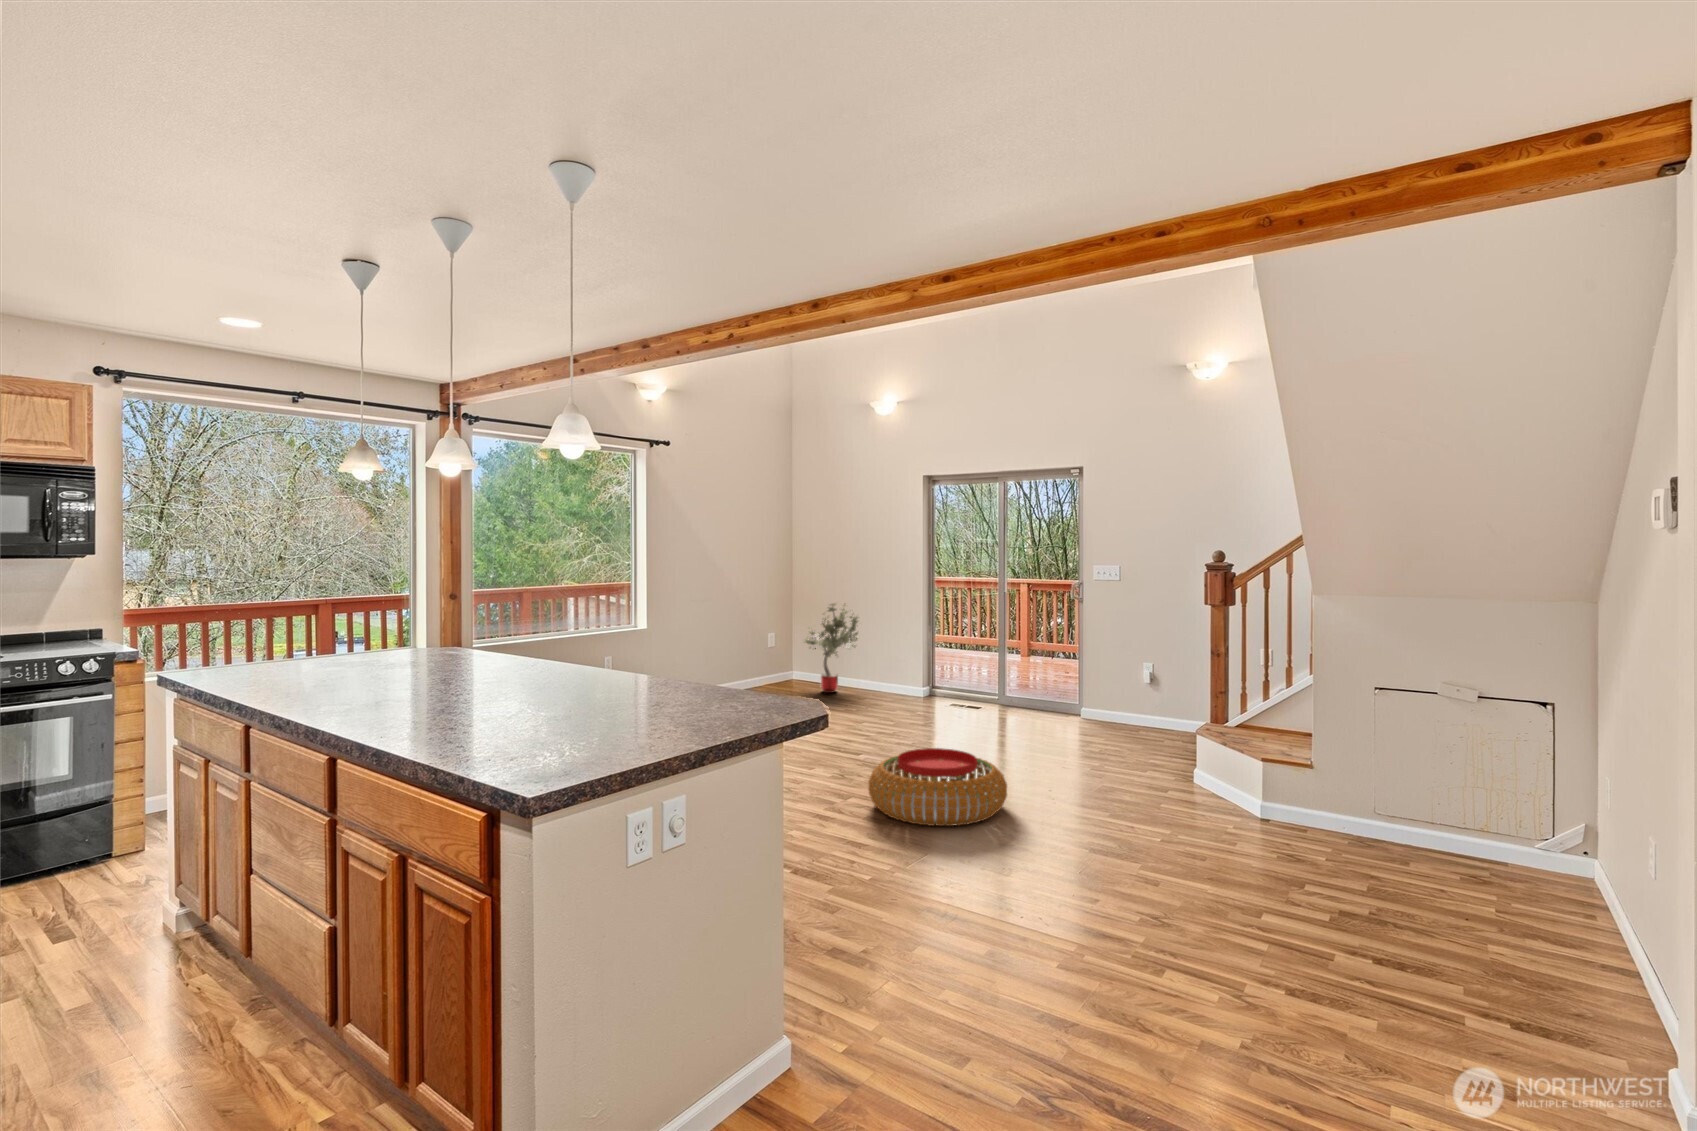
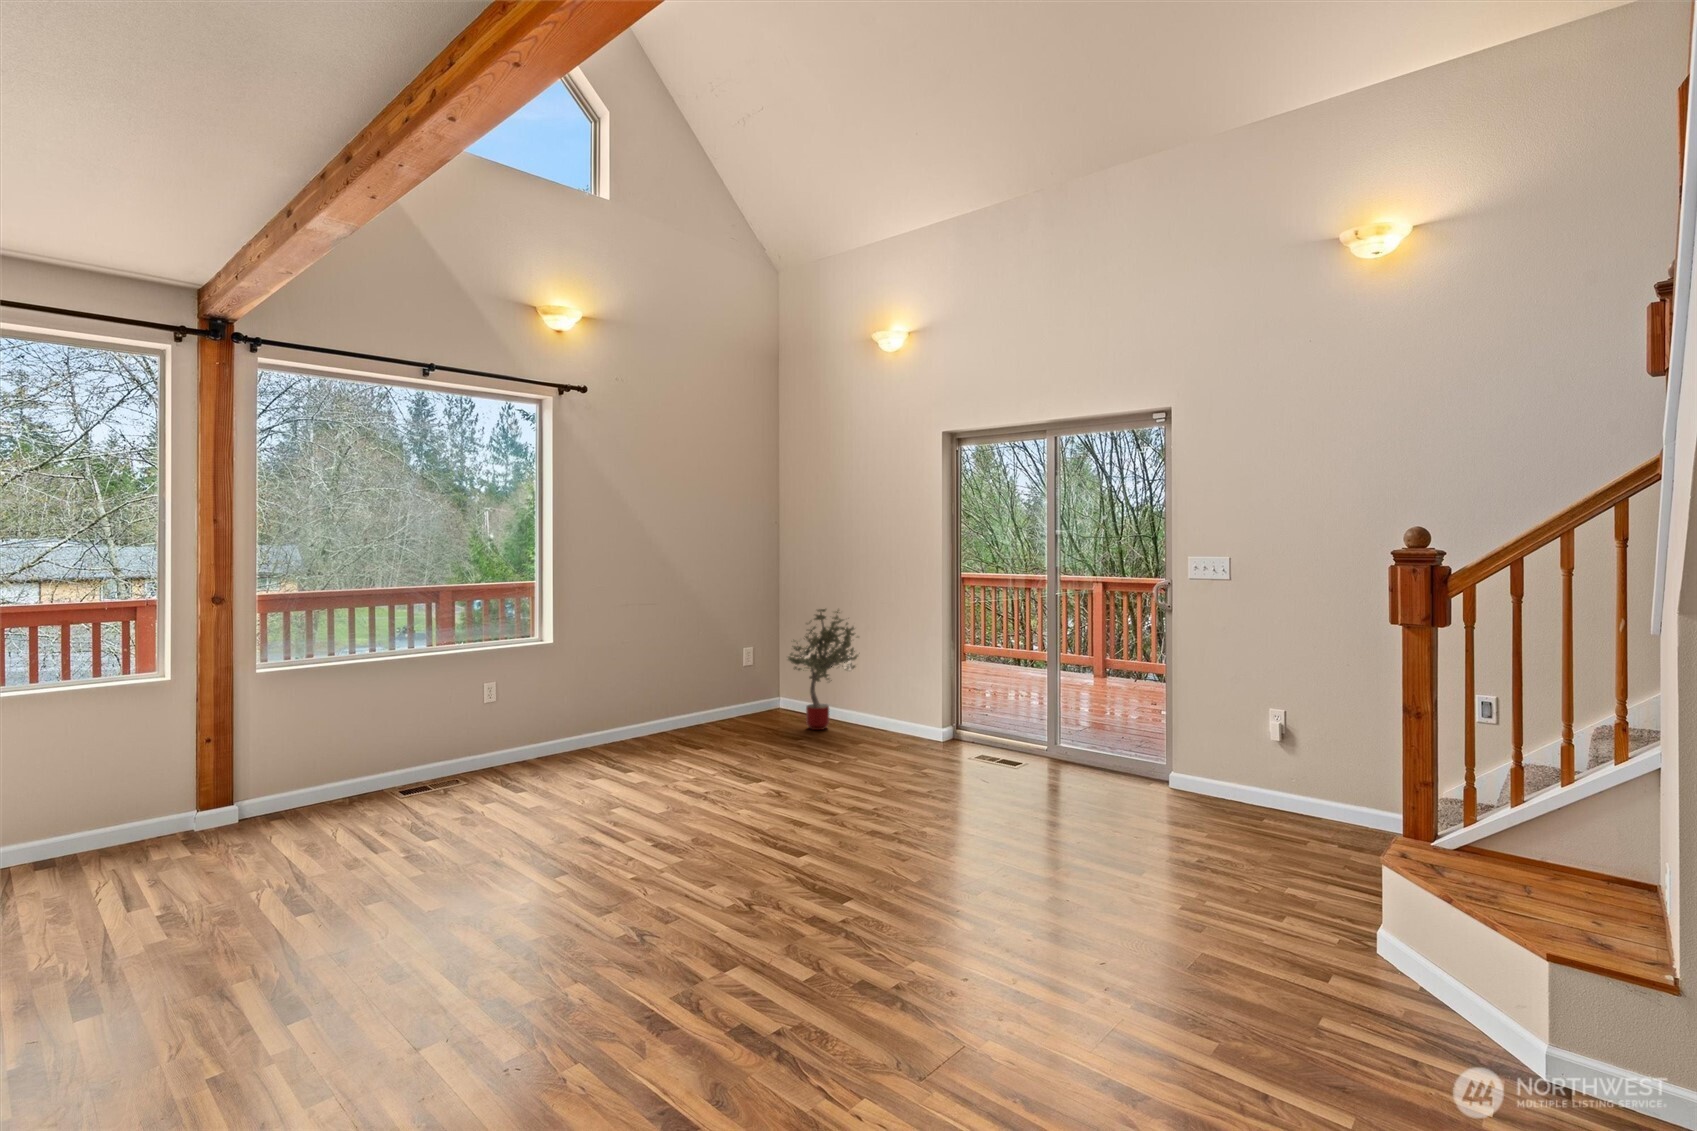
pouf: present [868,748,1007,826] -> none [743,883,1006,1075]

